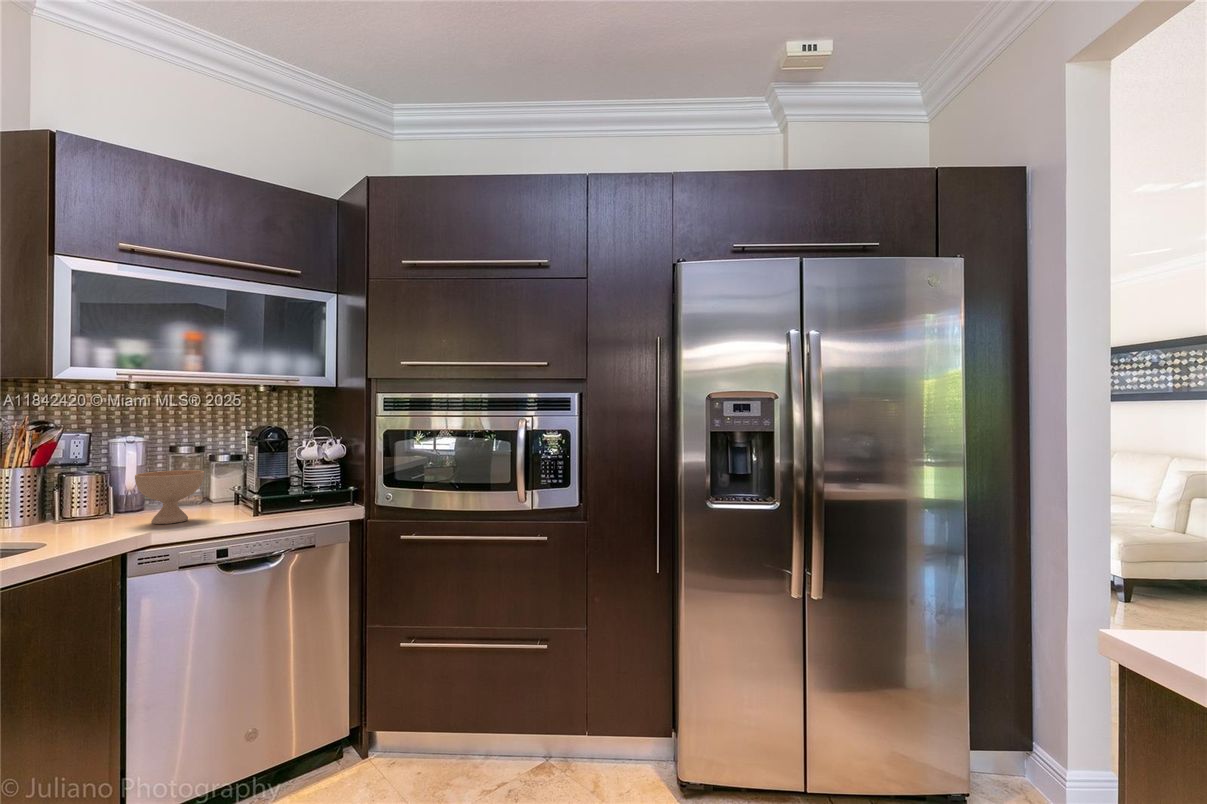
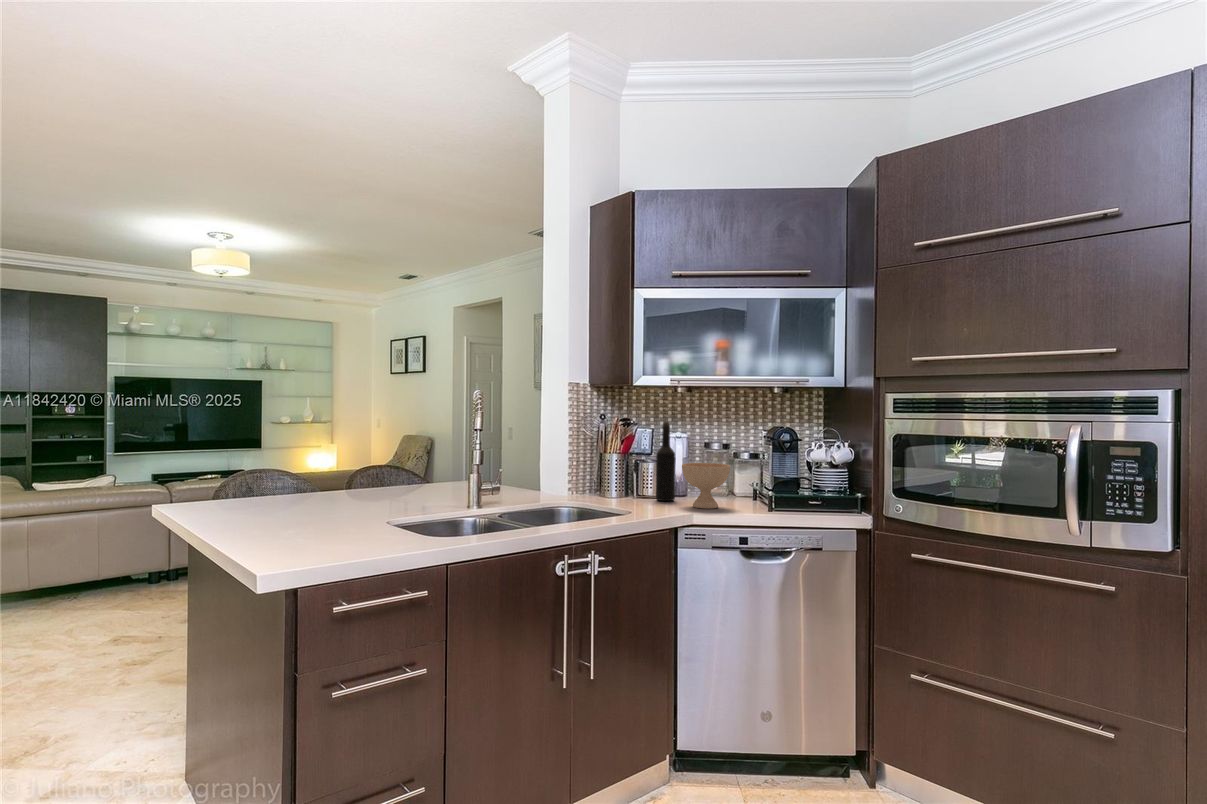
wine bottle: none [94,425,125,522] -> present [656,422,675,501]

